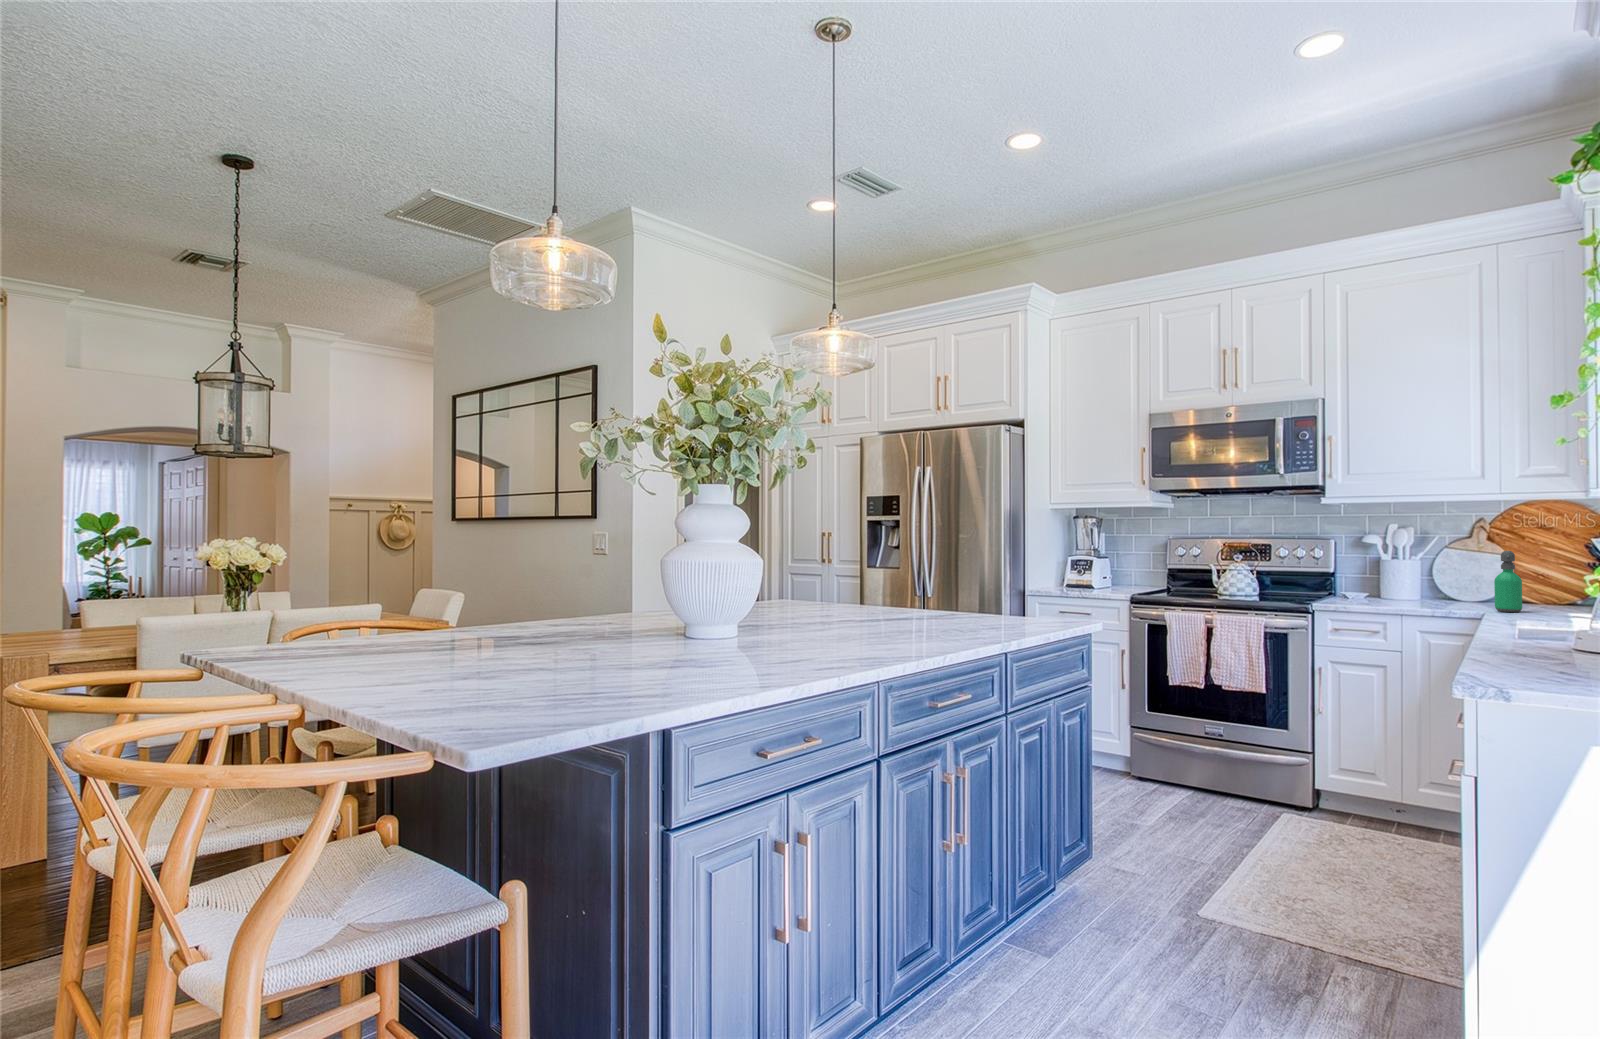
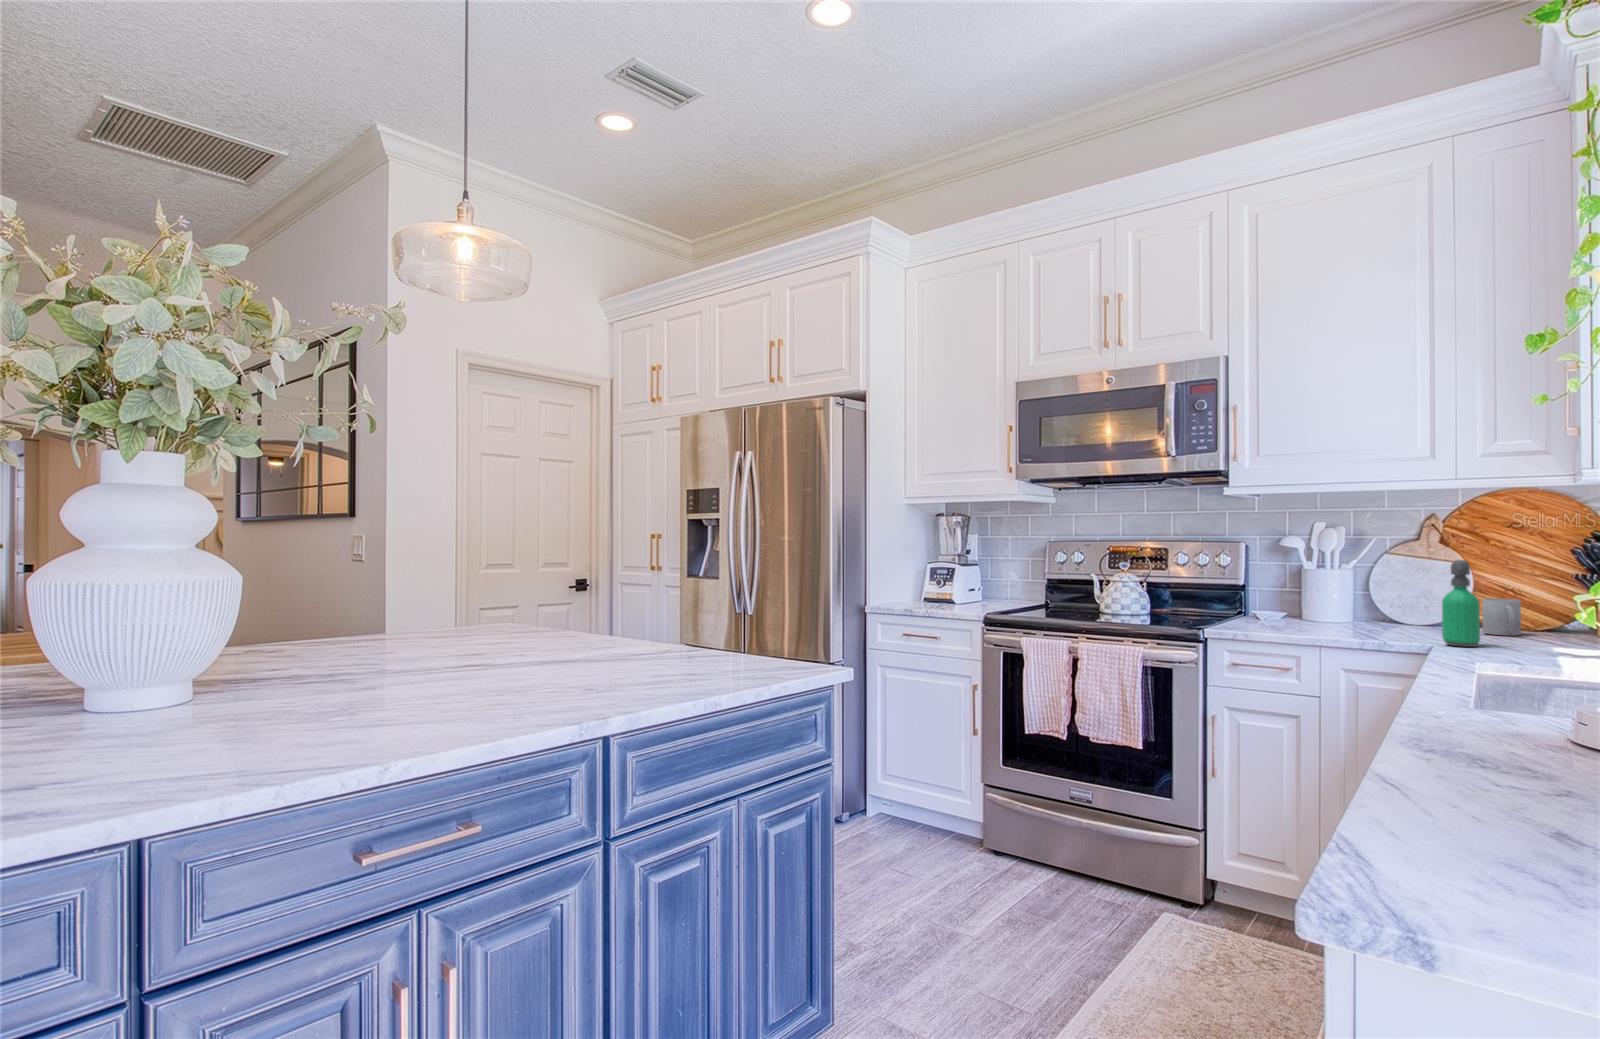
mug: none [1520,580,1549,607] -> present [1482,598,1521,636]

